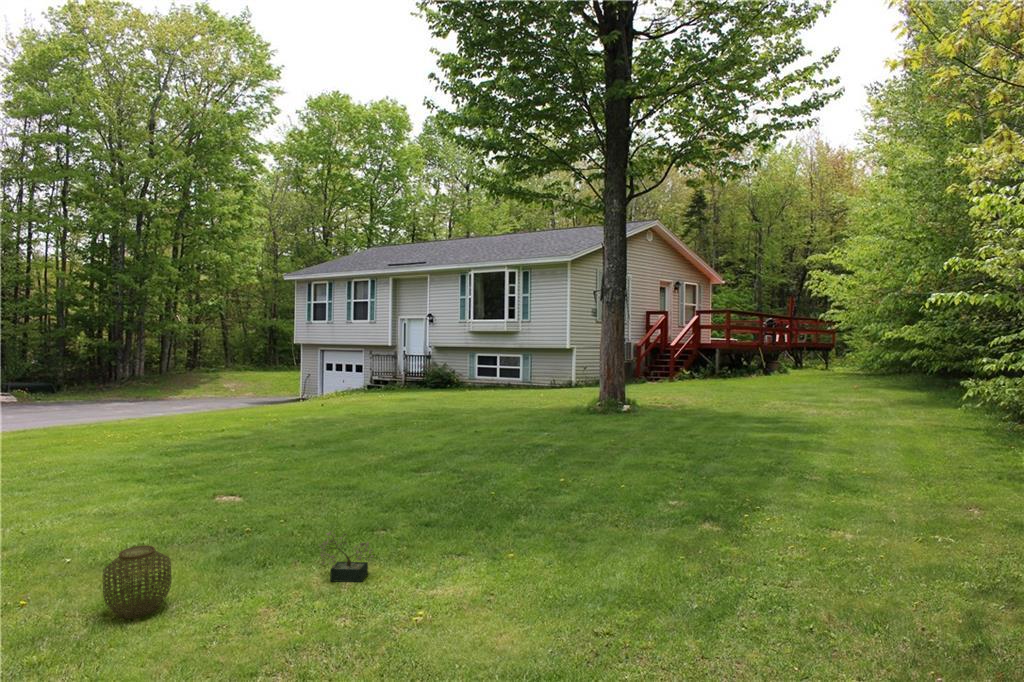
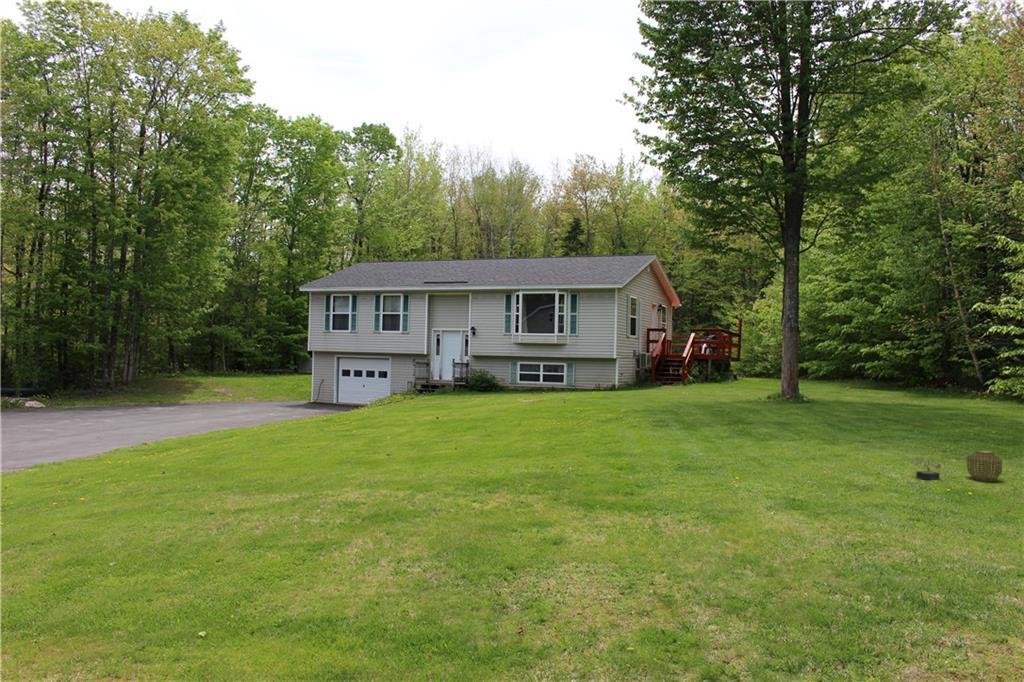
woven basket: present [103,545,171,618] -> present [967,450,1002,482]

